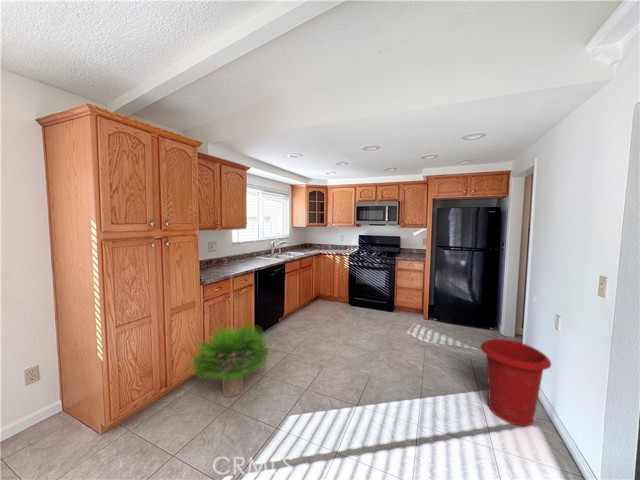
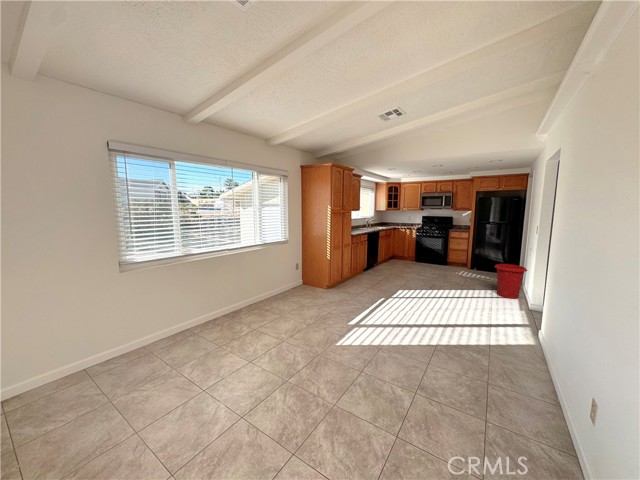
potted plant: present [192,324,270,397] -> none [353,253,390,285]

